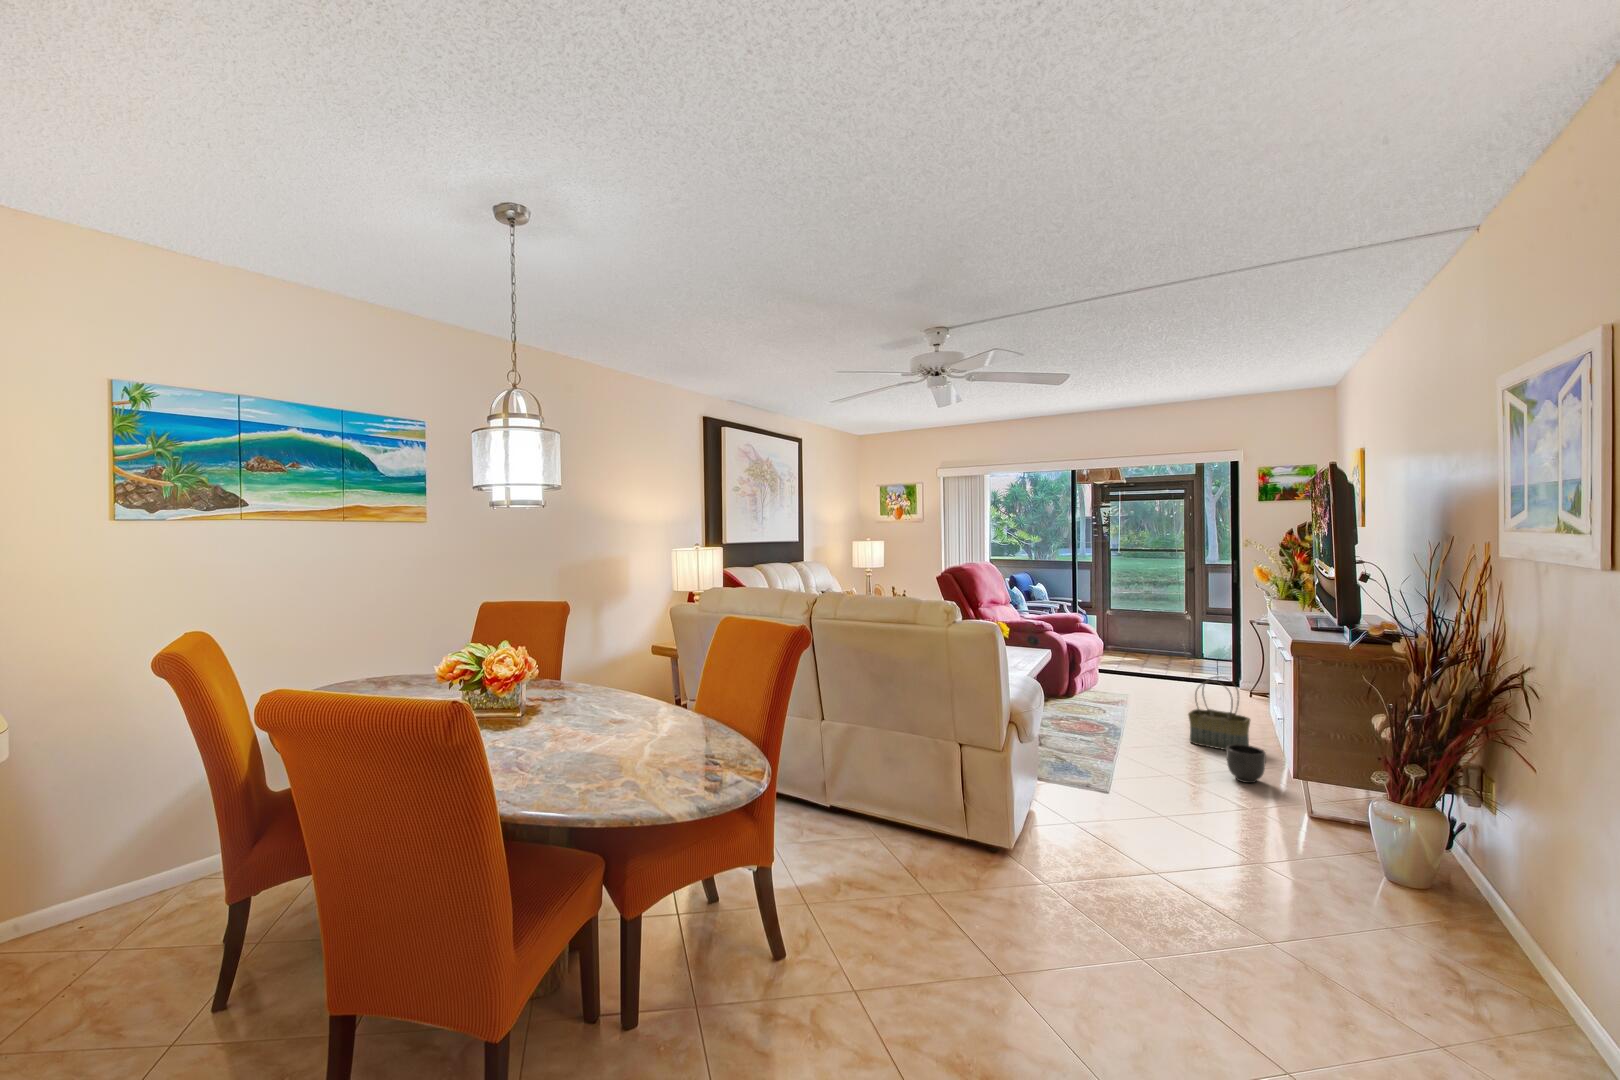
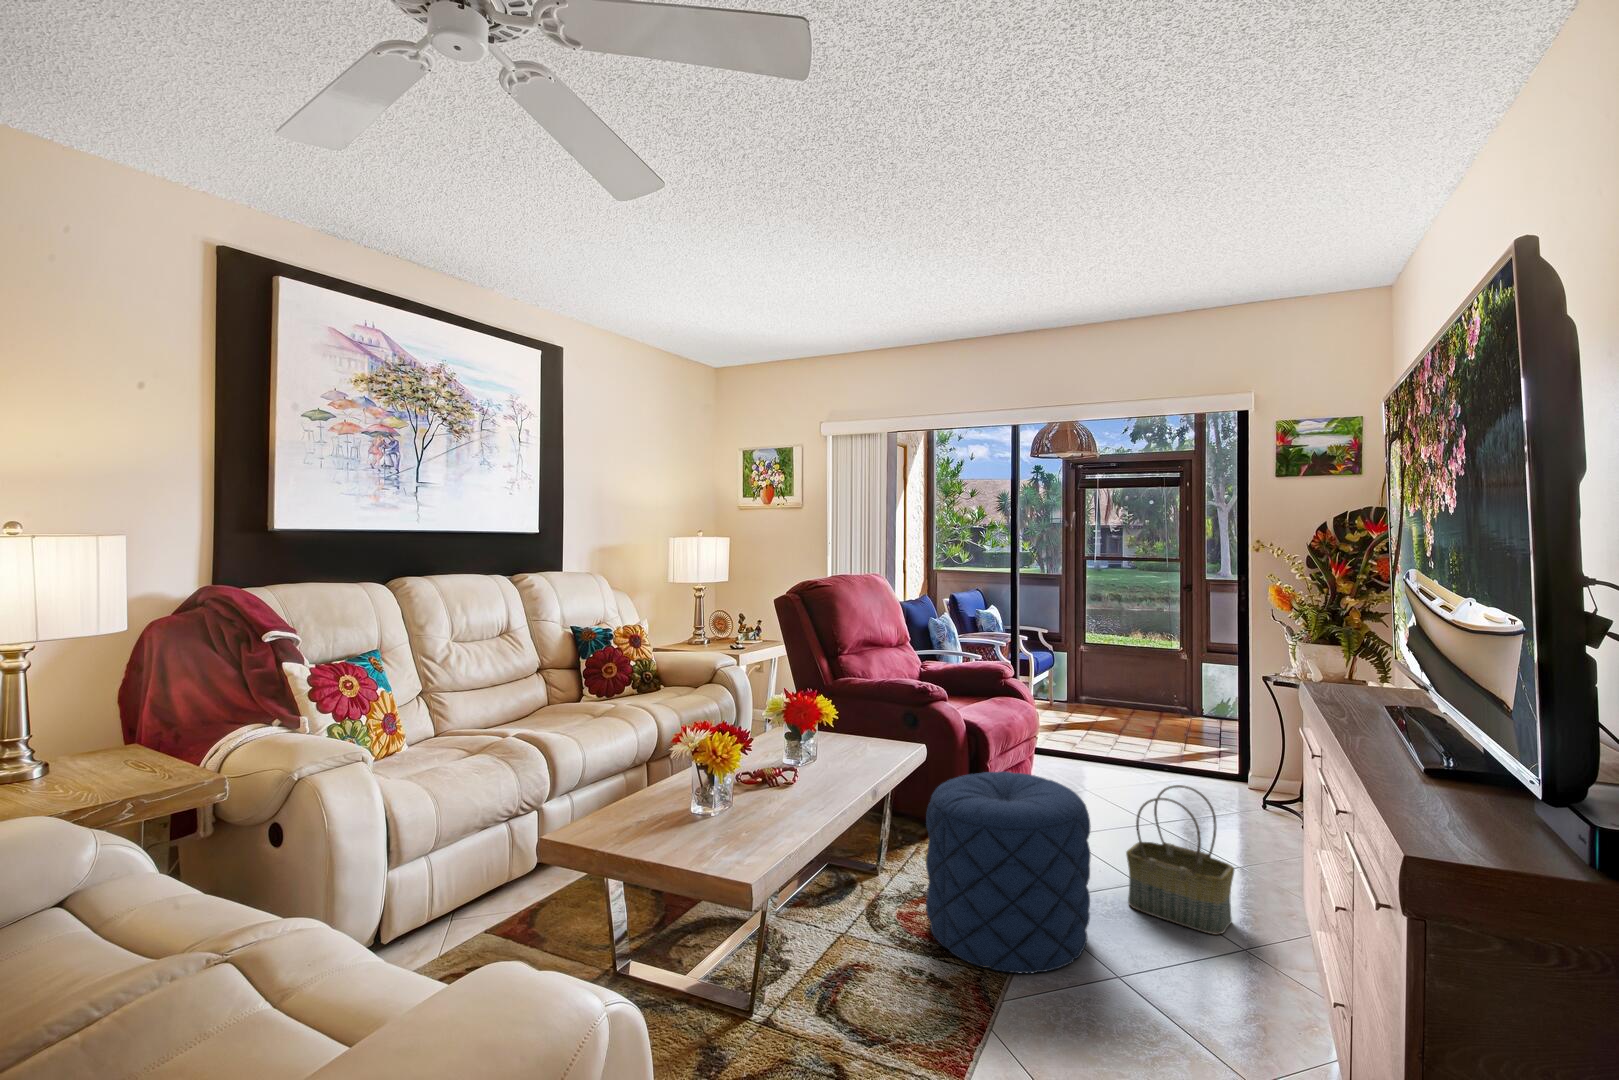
pouf: none [1083,669,1177,766] -> present [926,772,1091,973]
planter: present [1226,744,1266,783] -> none [1169,943,1243,1032]

